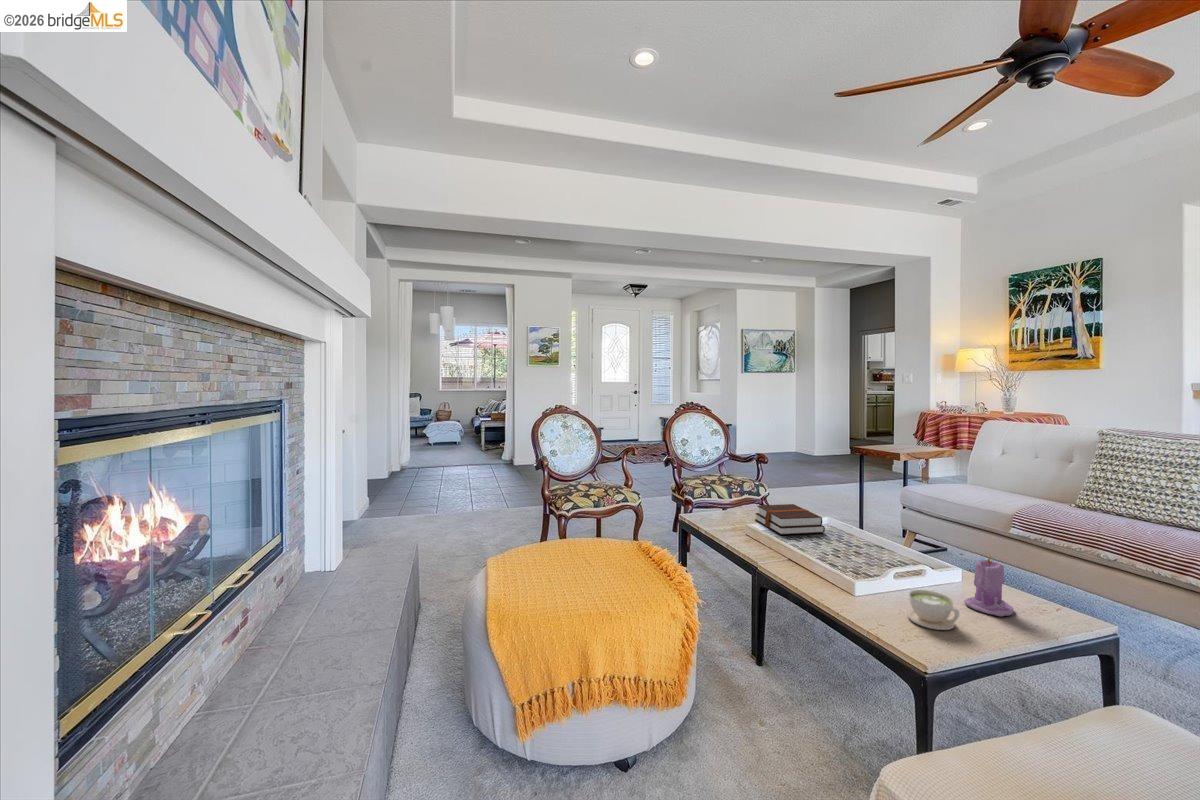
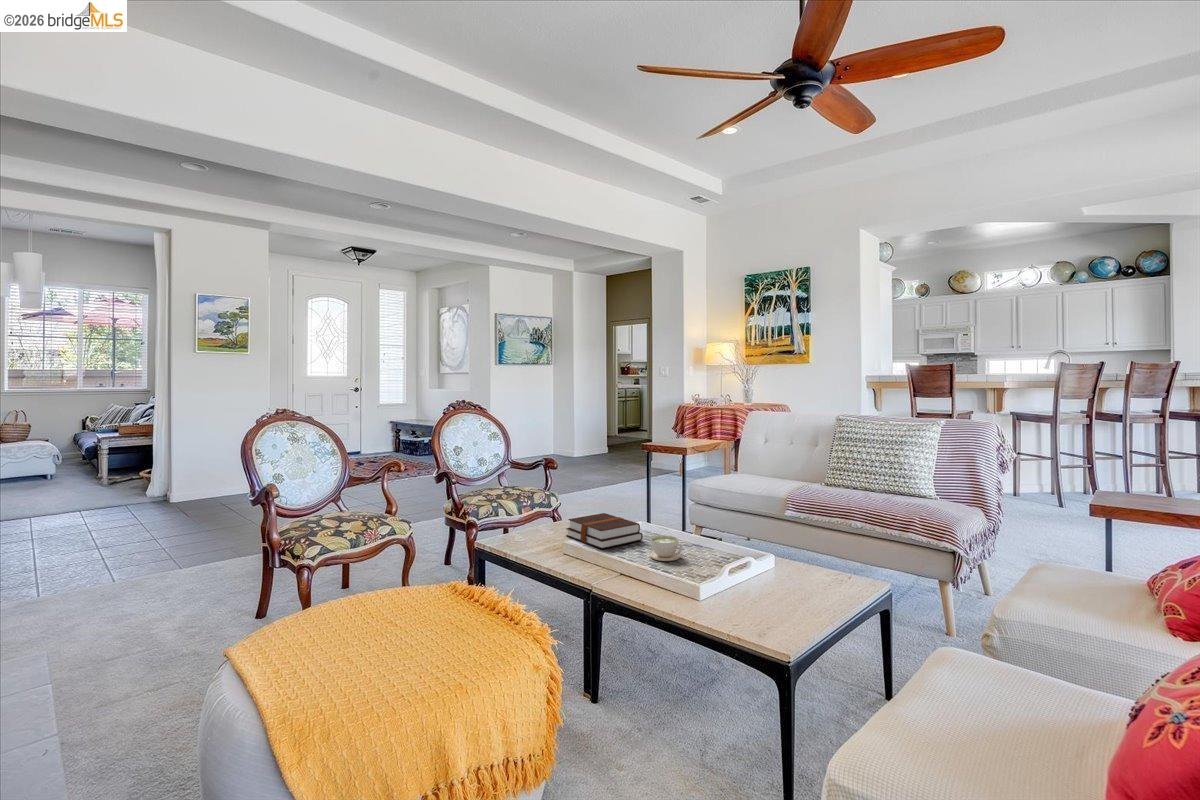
candle: present [964,556,1014,617] -> none [790,540,829,596]
coffee cup: present [907,590,959,630] -> present [650,535,683,561]

